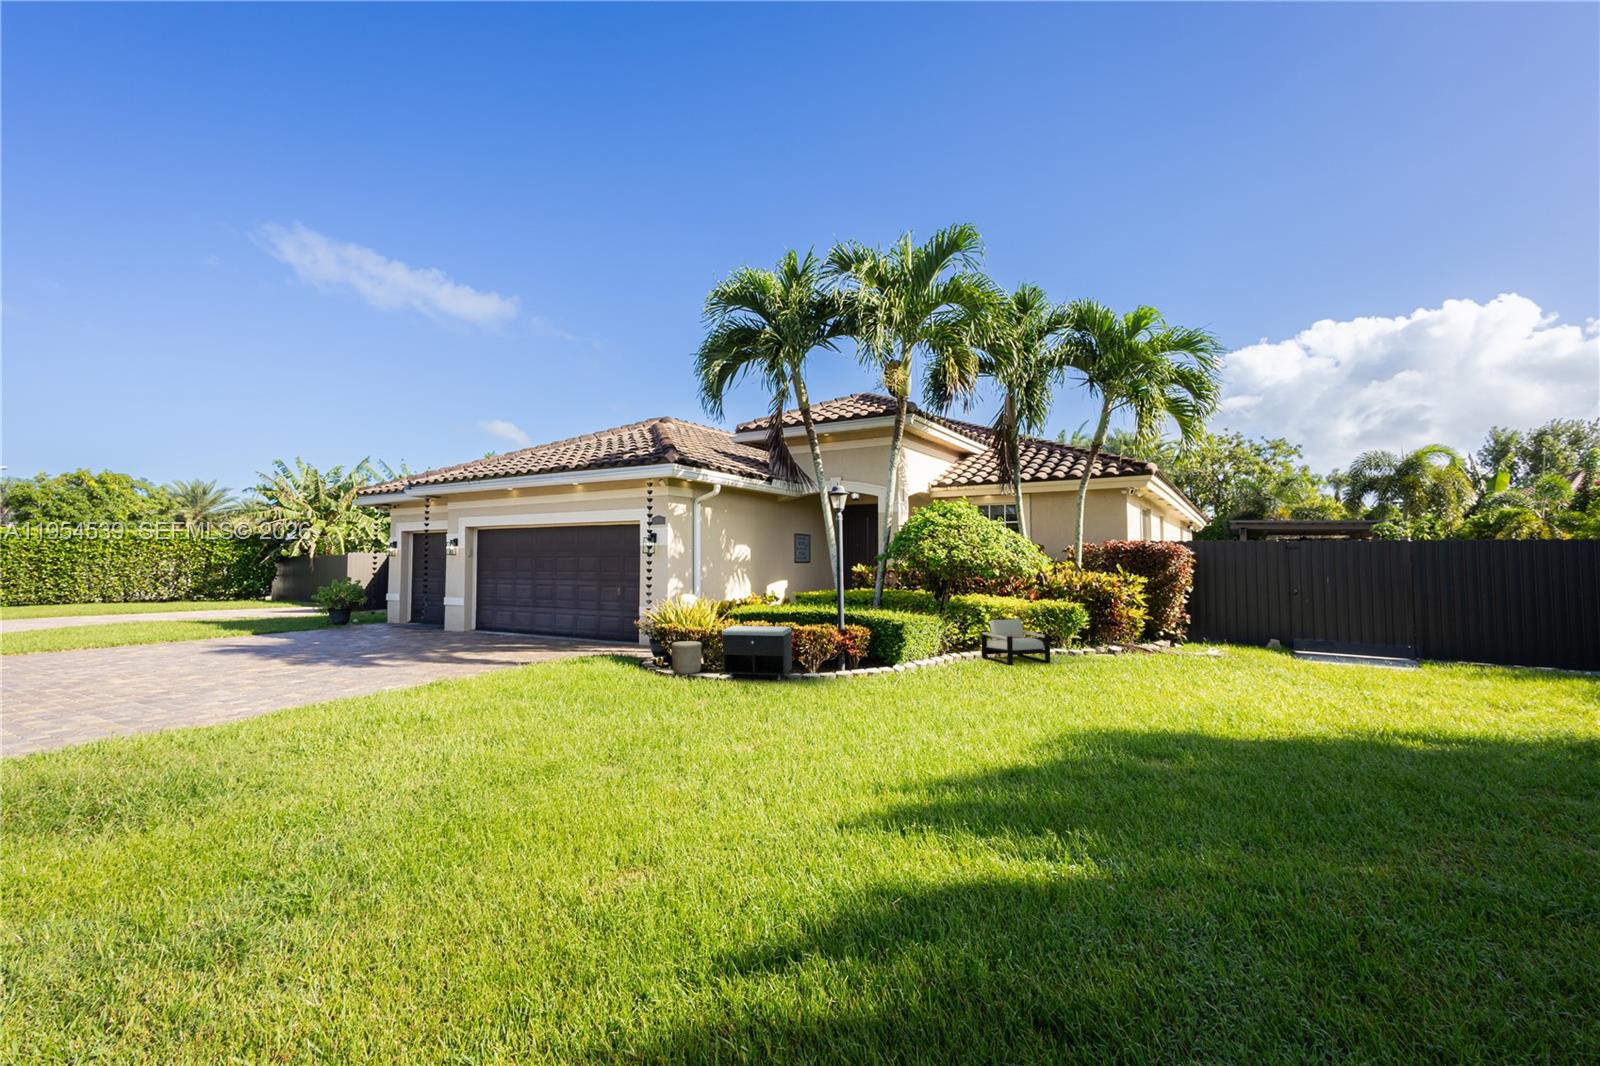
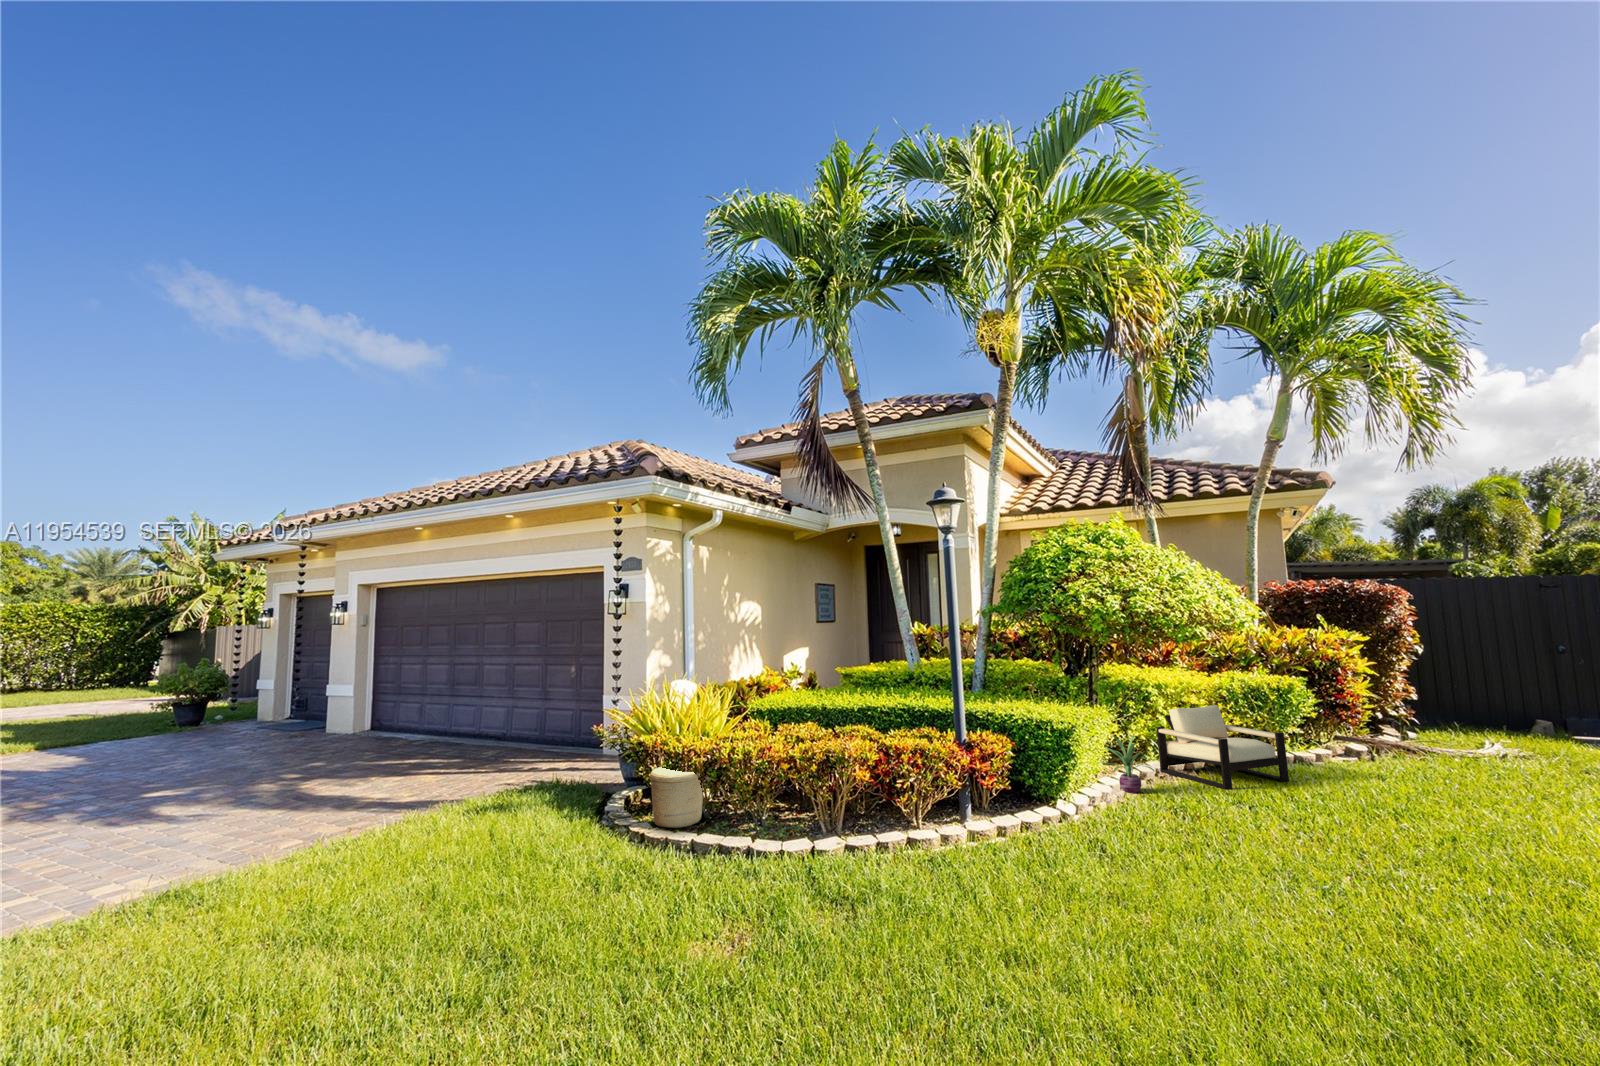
storage bench: present [722,626,792,680] -> none [741,738,865,840]
decorative plant: none [932,633,970,666] -> present [1104,735,1154,793]

